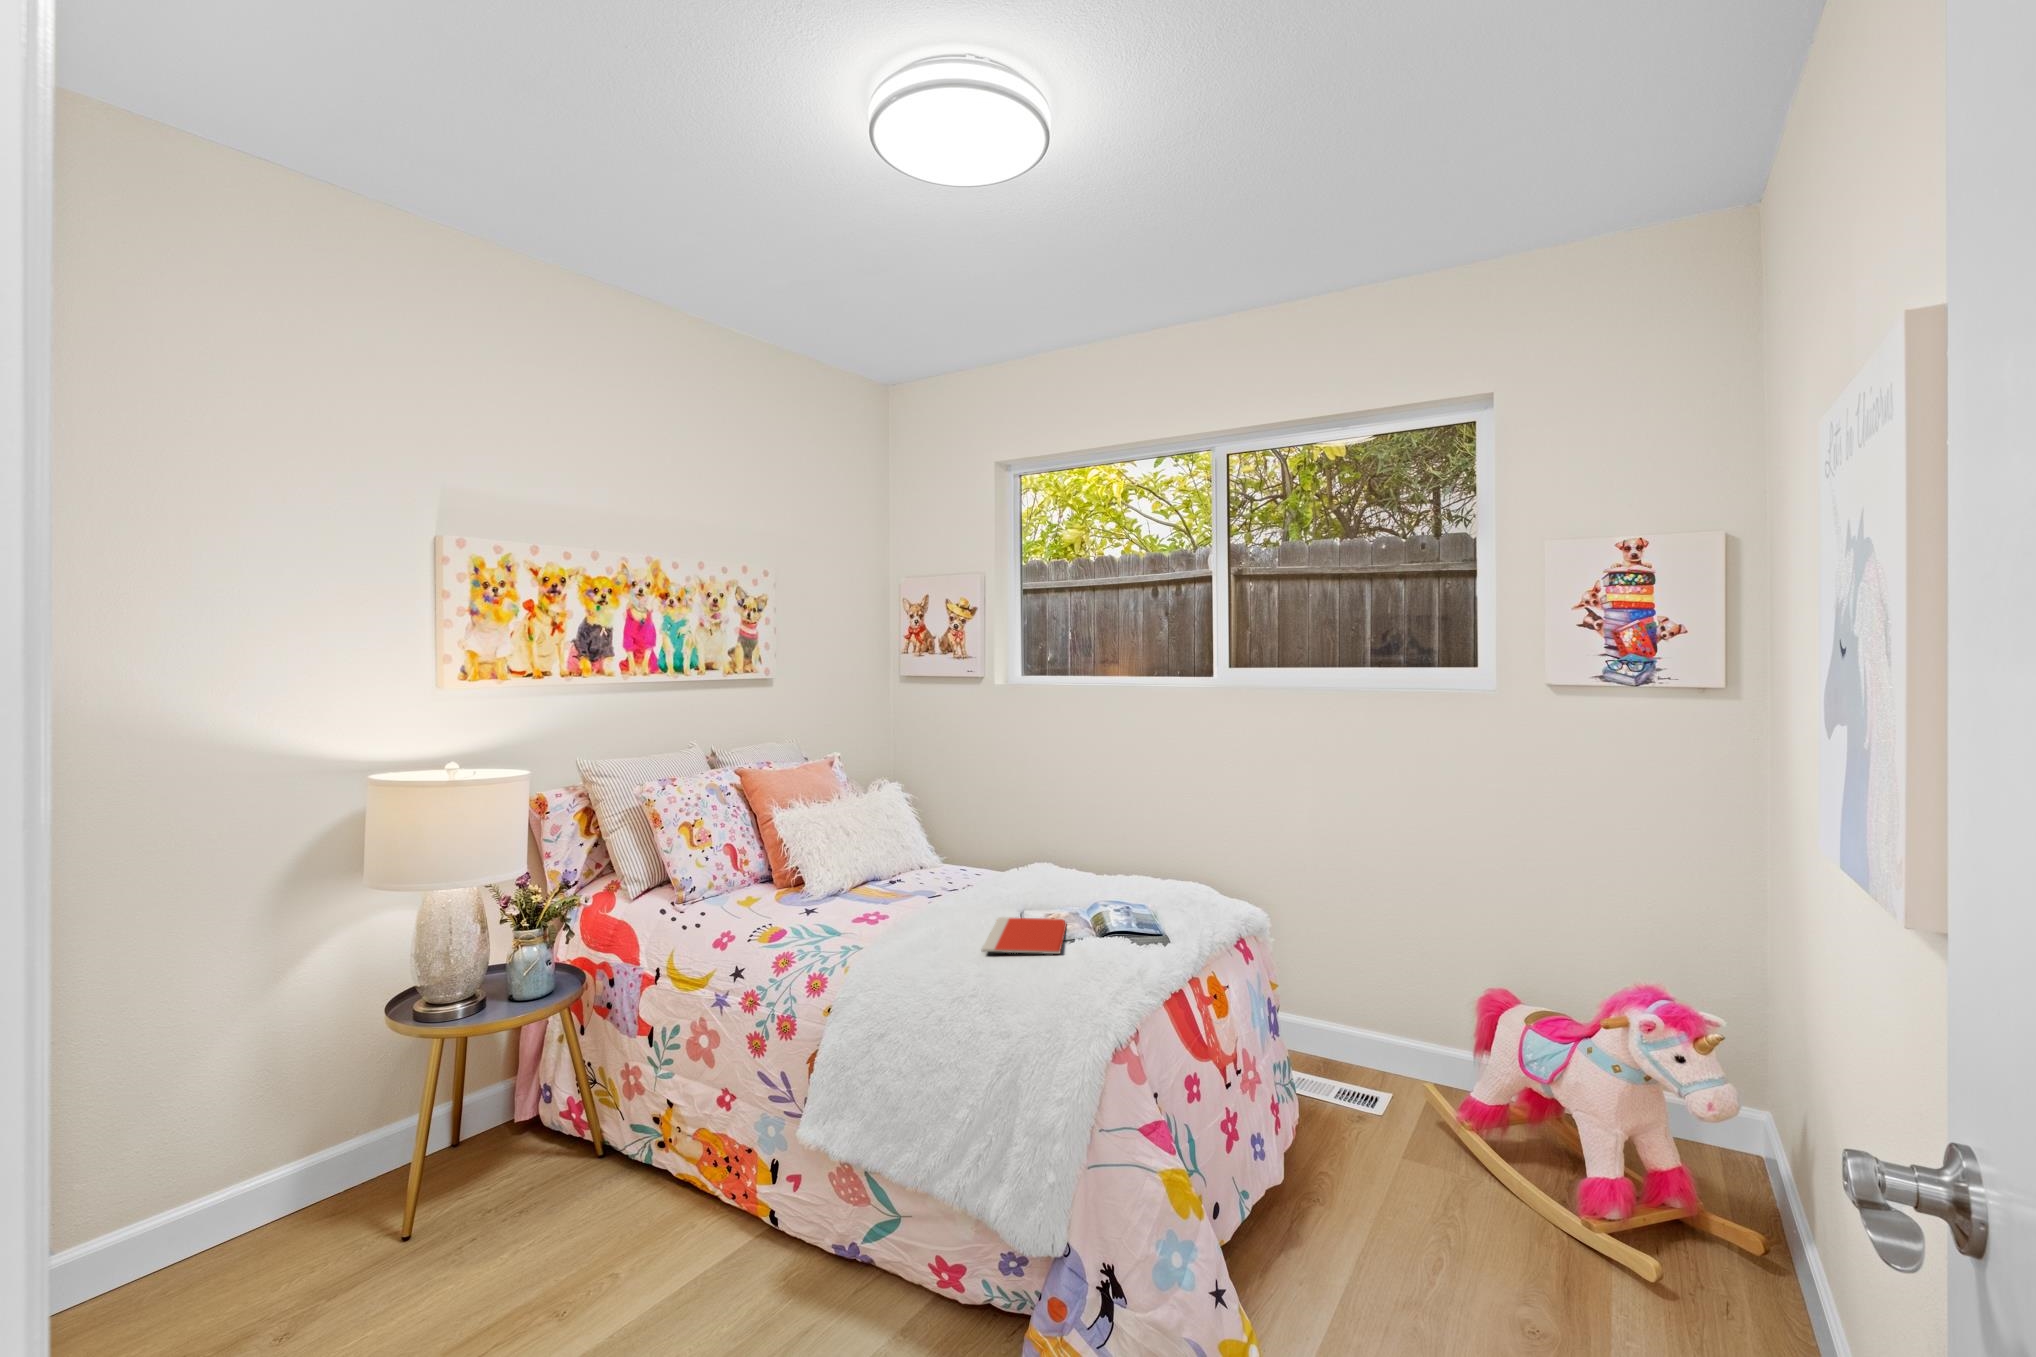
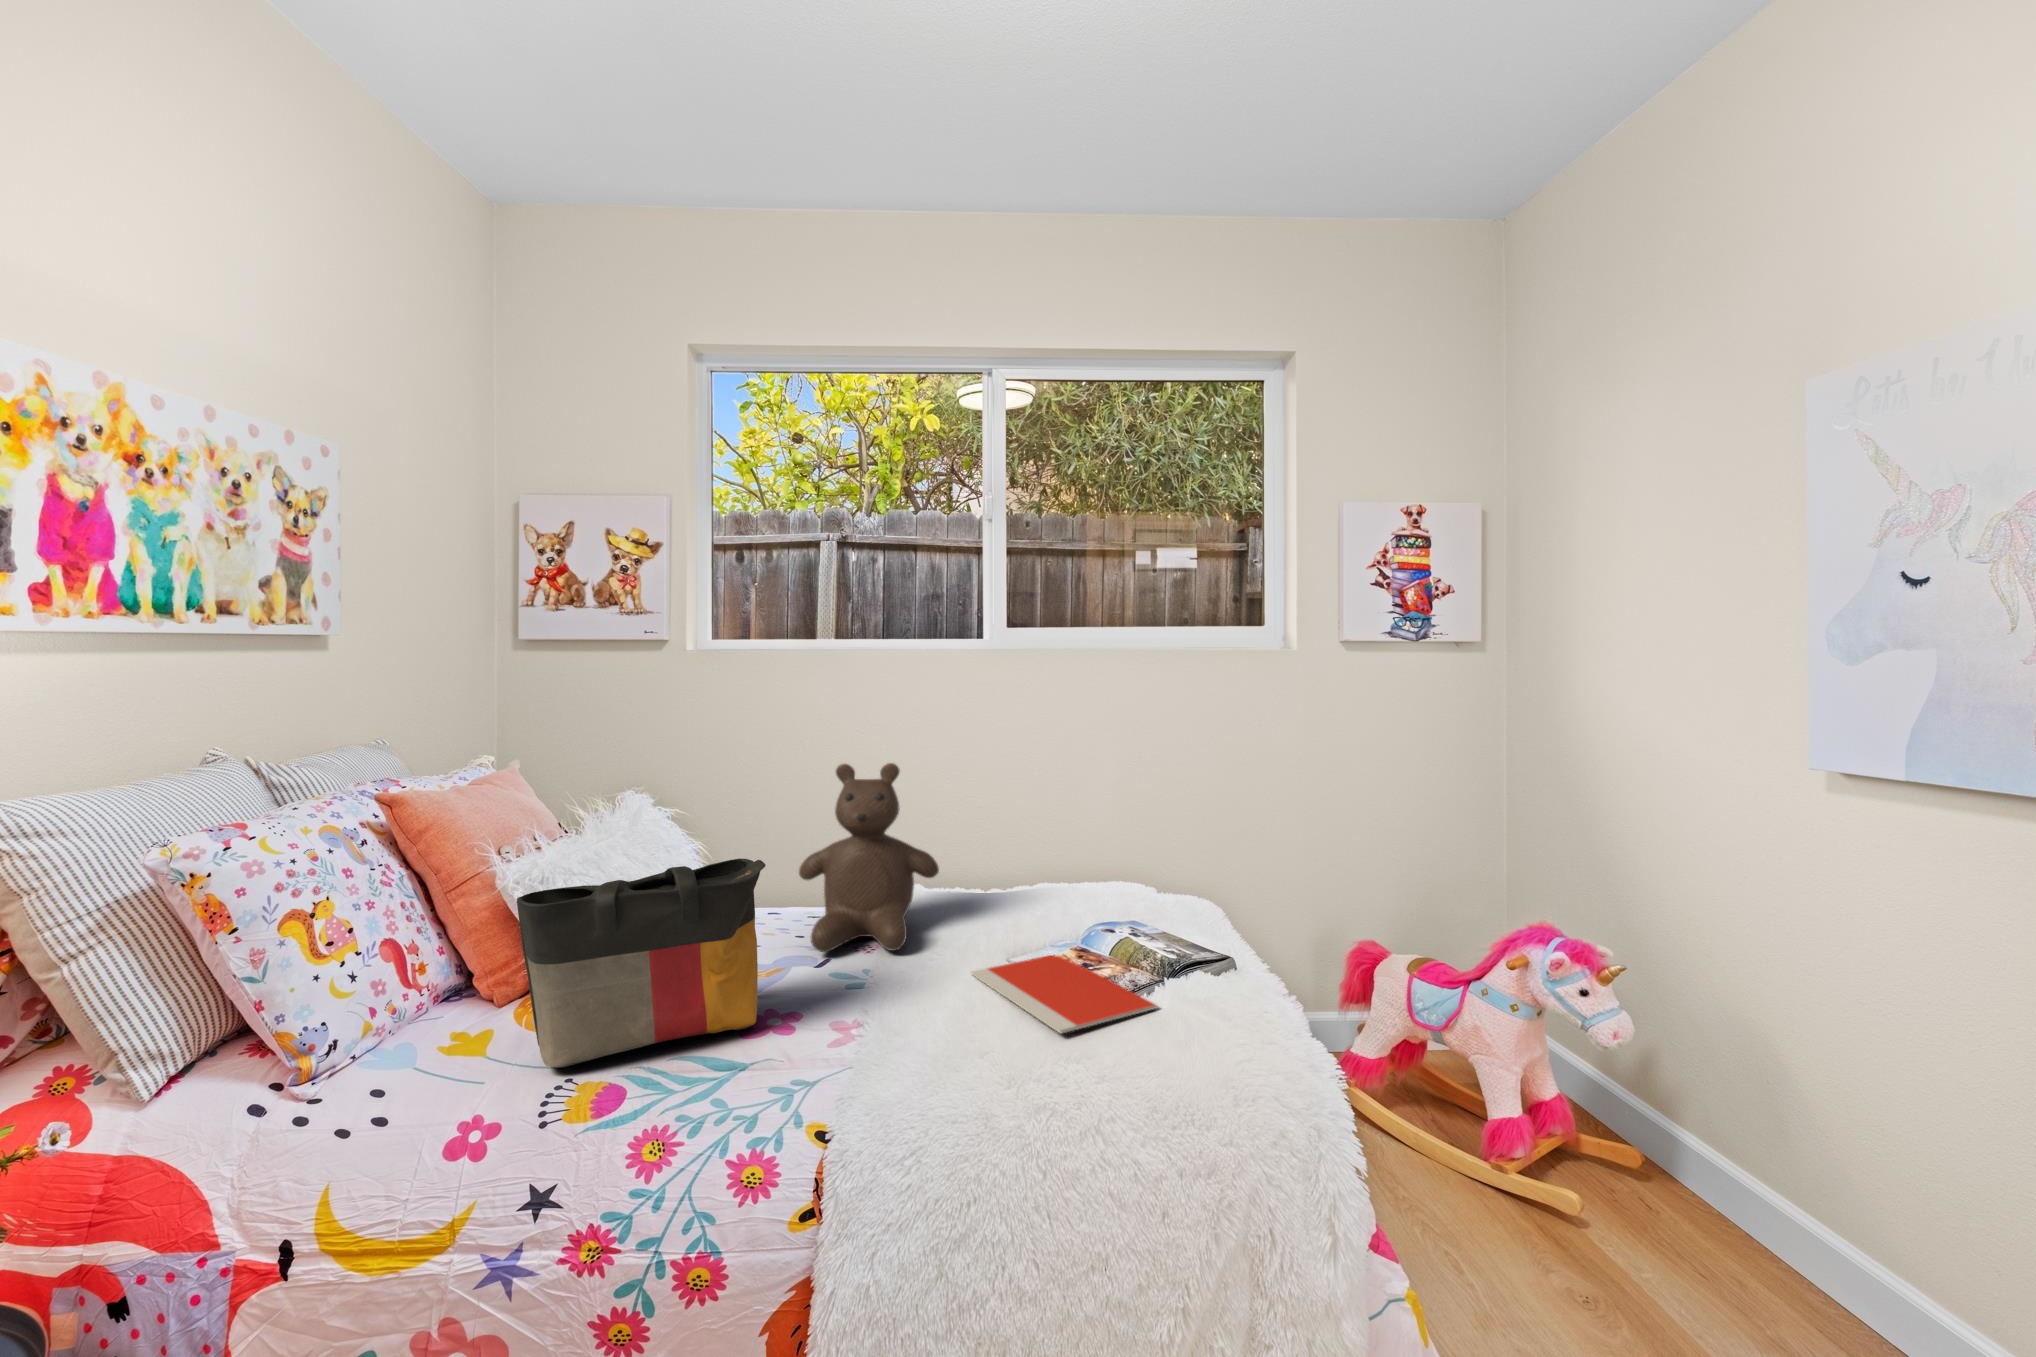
teddy bear: none [934,772,1030,900] -> present [799,763,939,952]
tote bag: none [749,821,869,919] -> present [517,859,766,1067]

